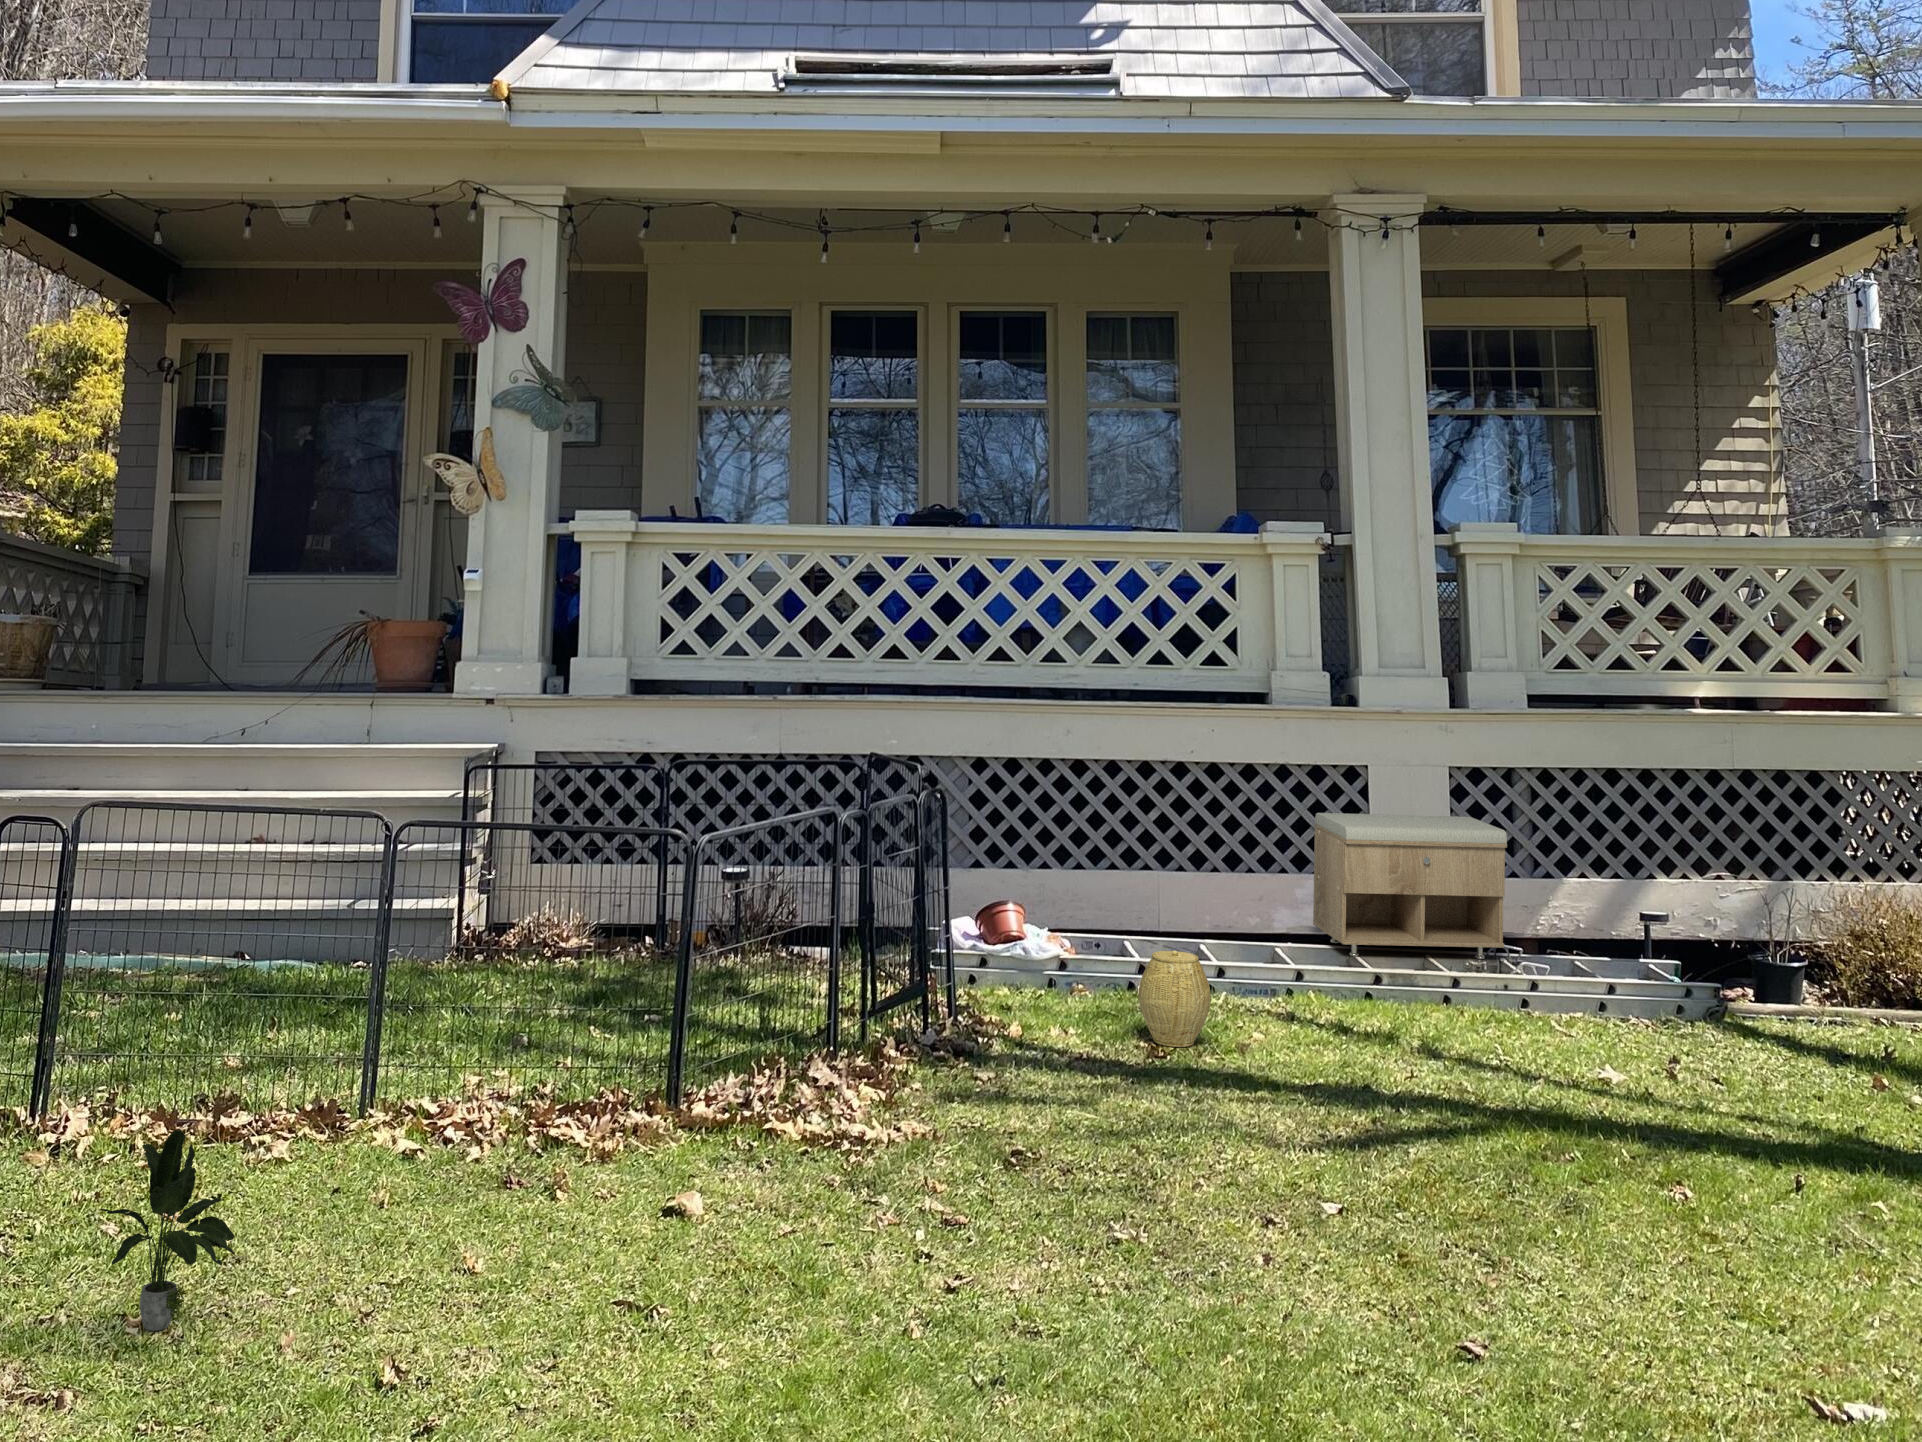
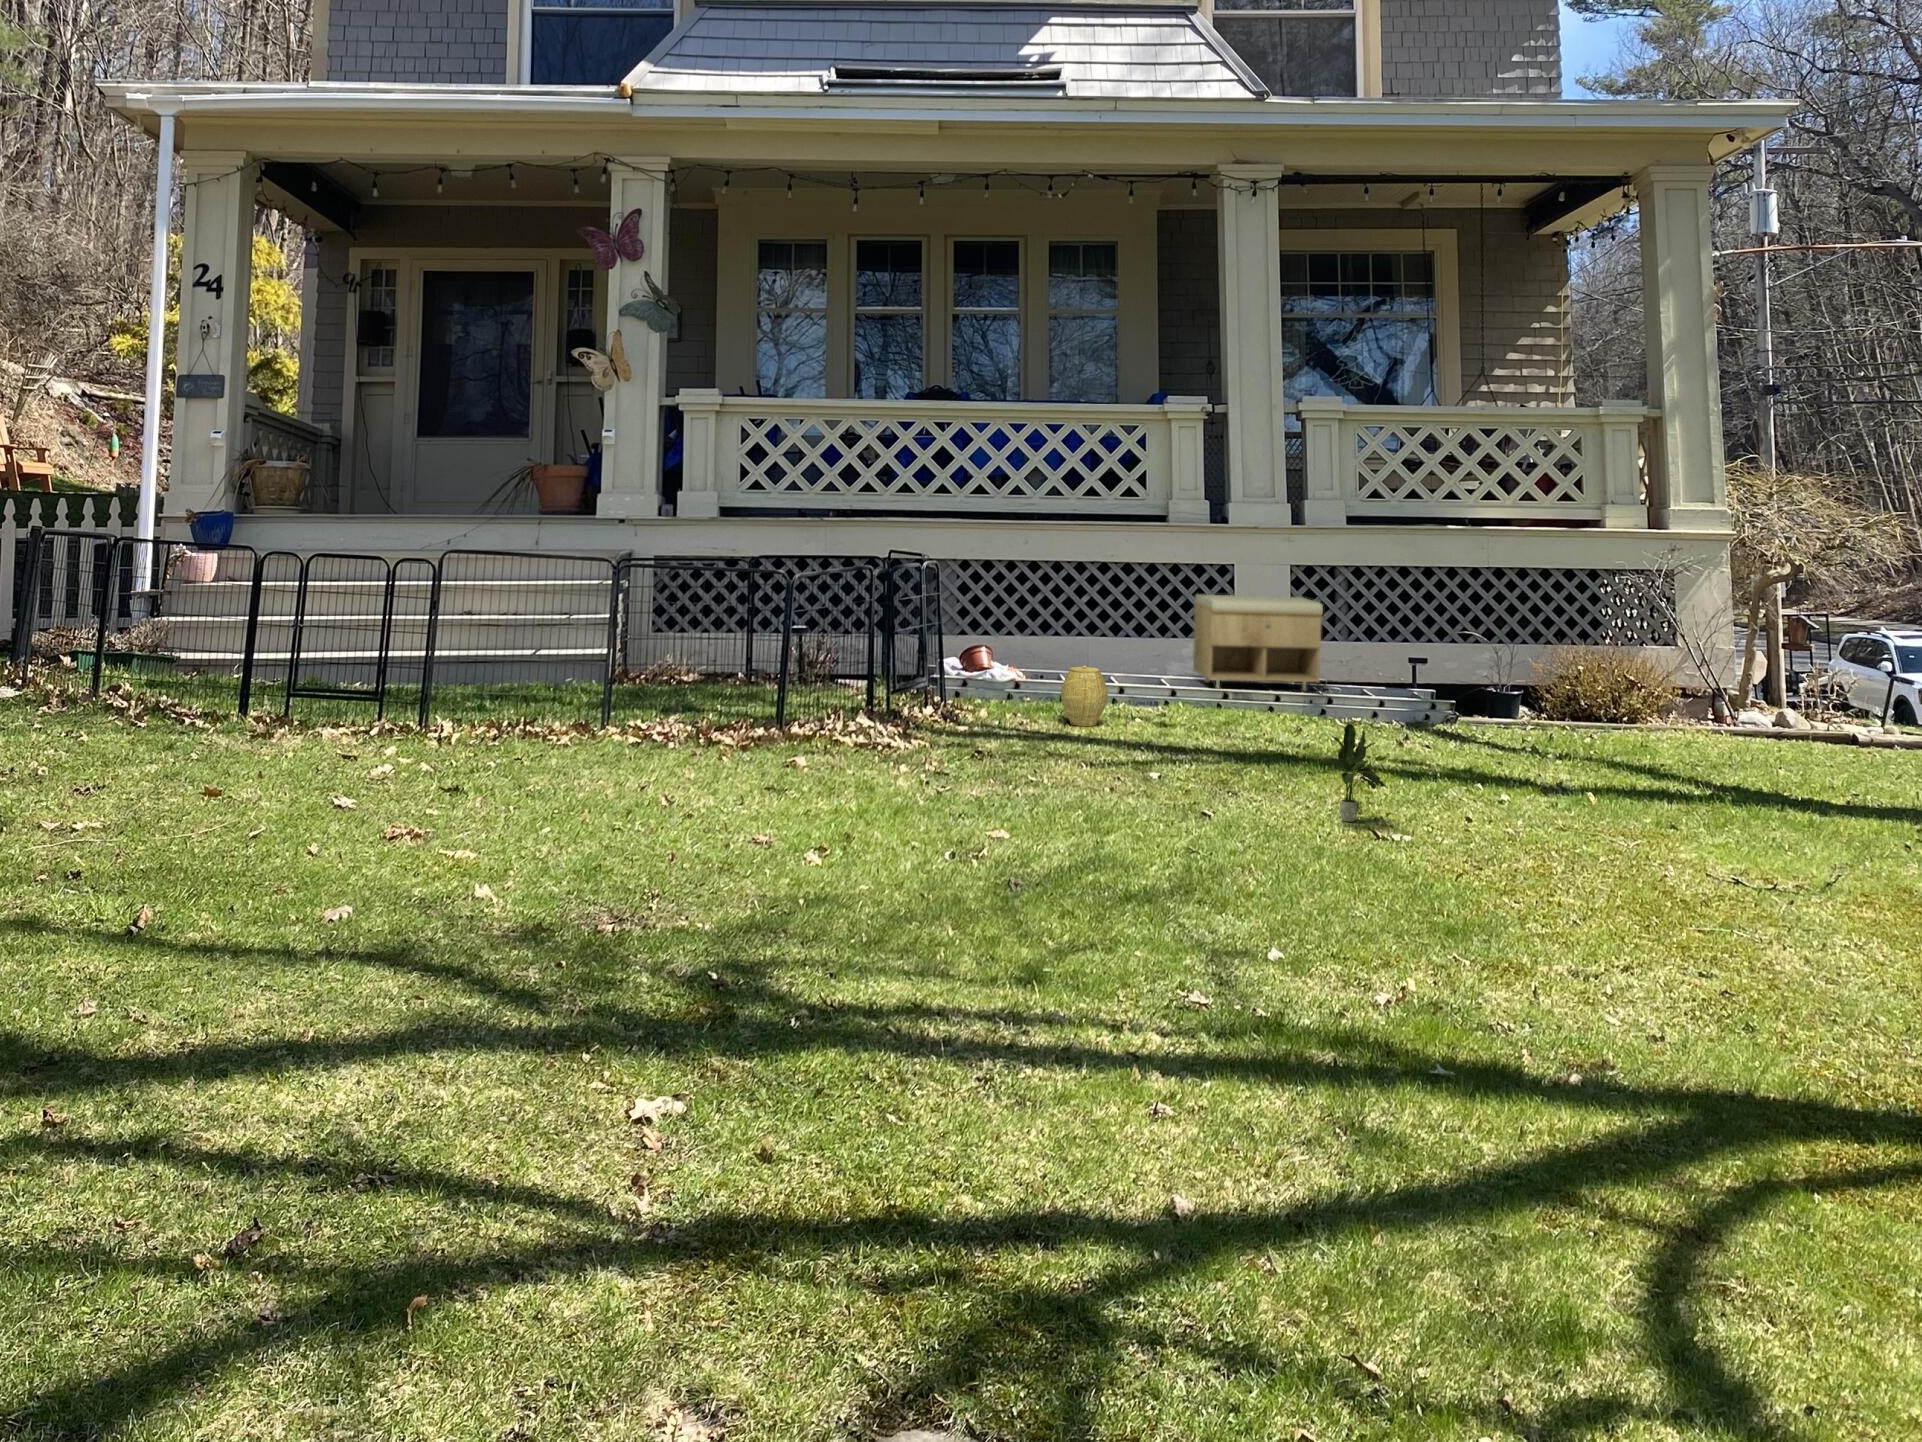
potted plant: present [100,1129,235,1331] -> present [1329,724,1387,822]

